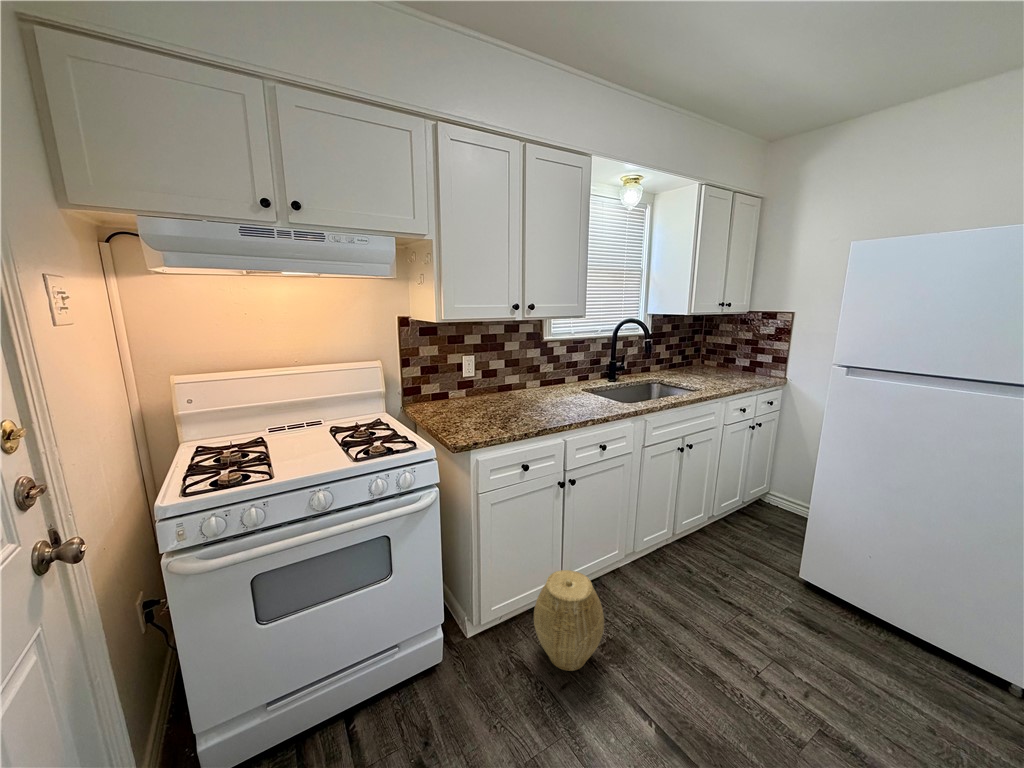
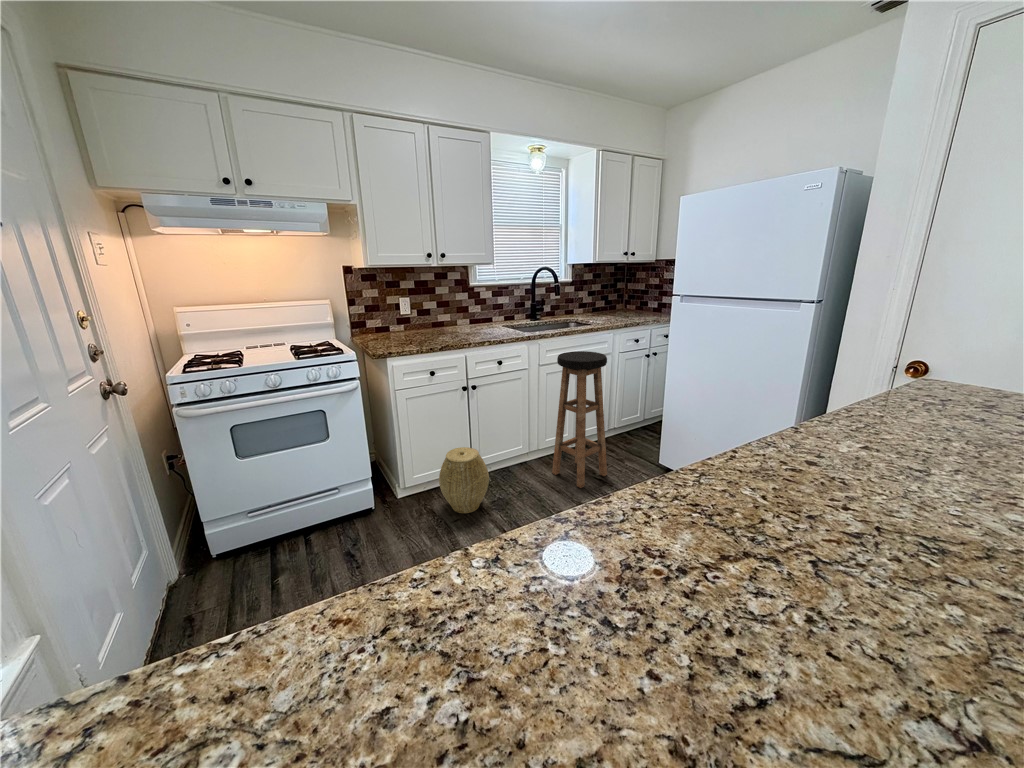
bar stool: none [662,432,751,620] -> present [552,351,607,488]

